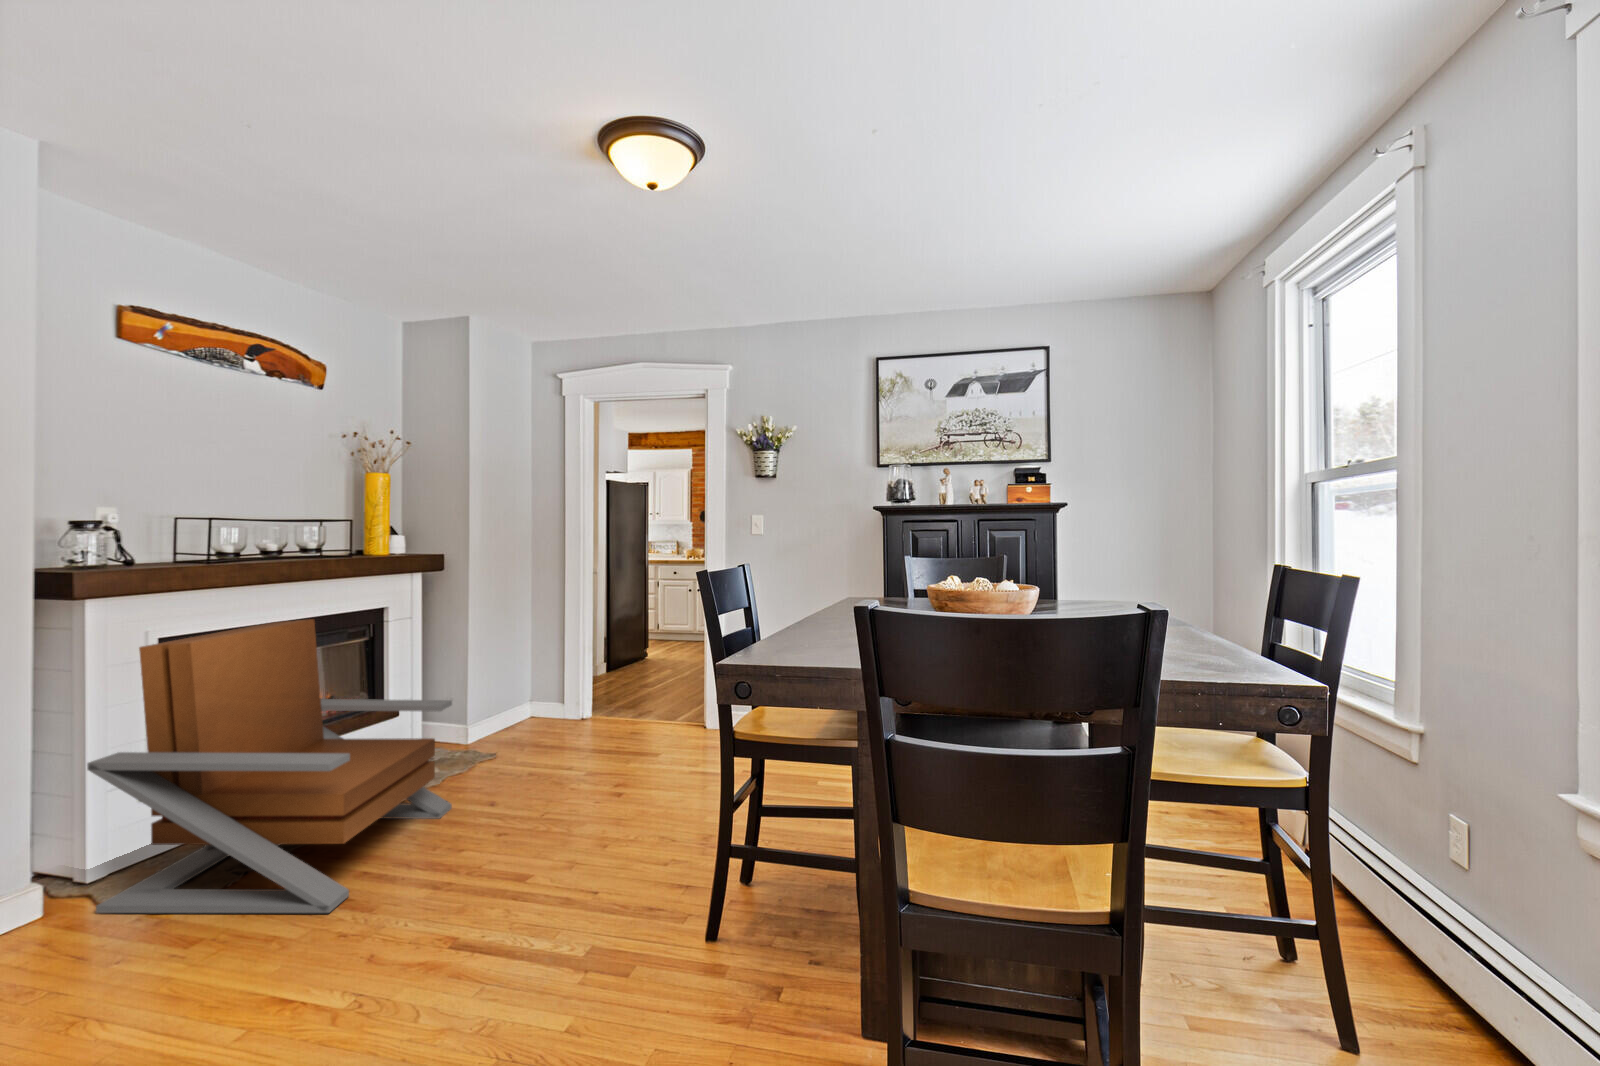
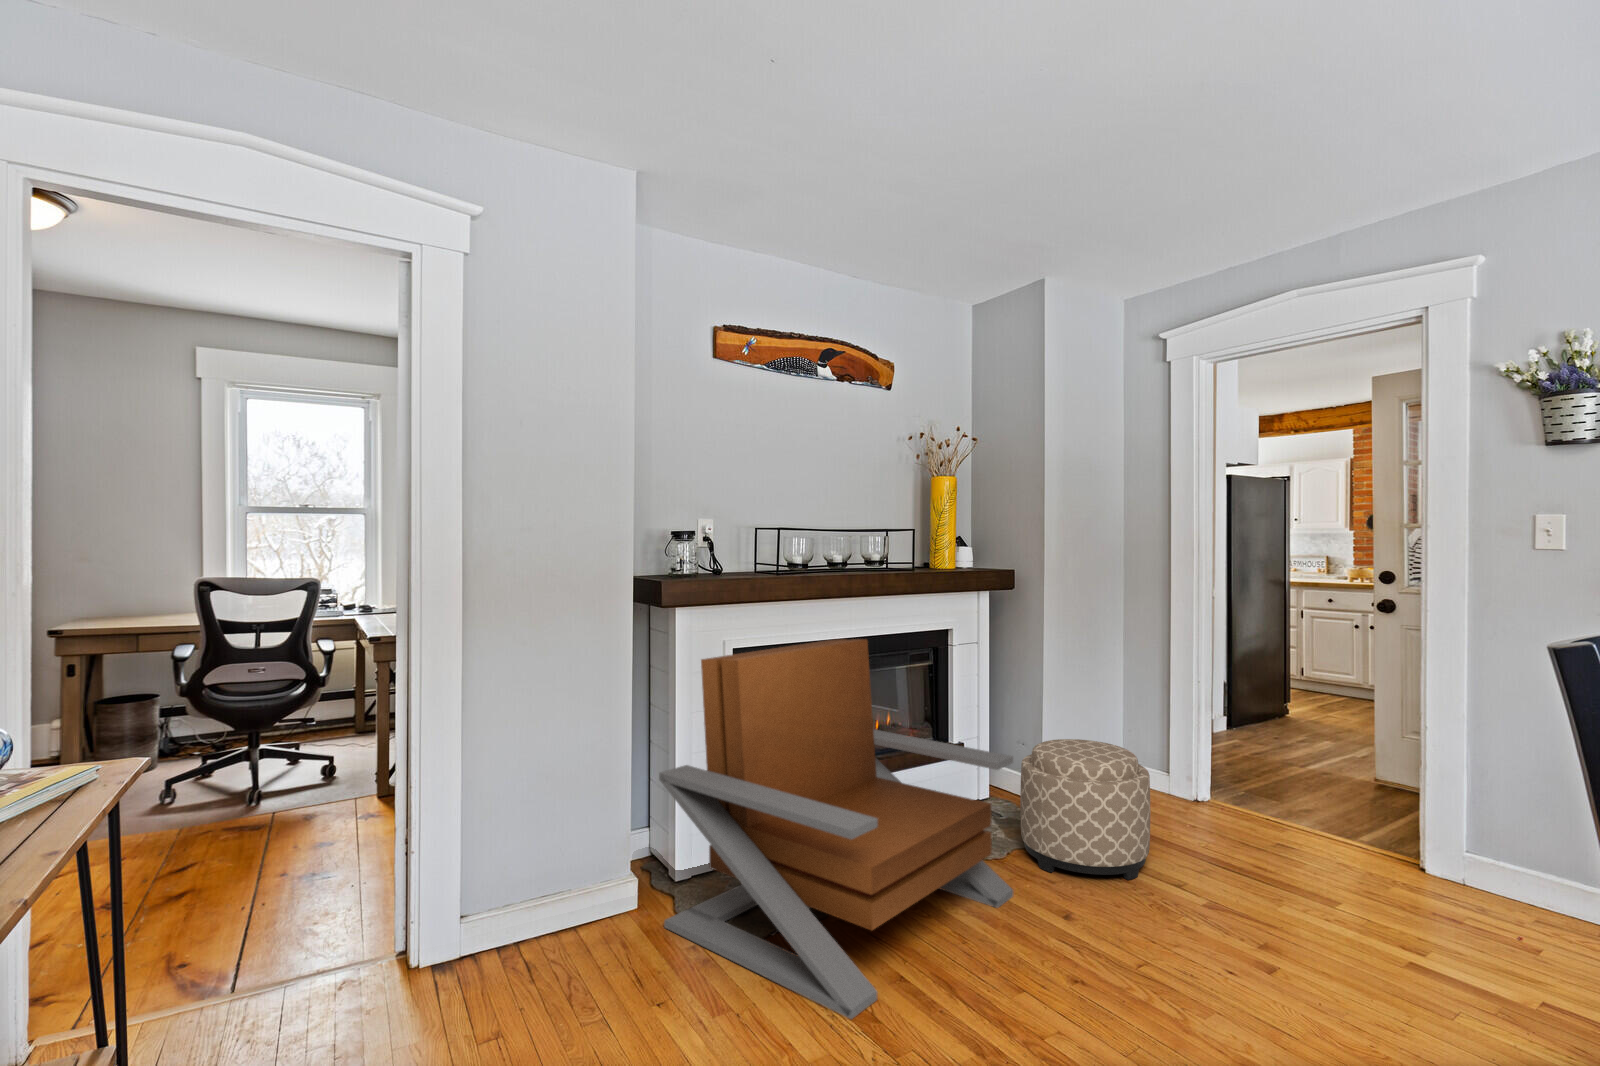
ottoman: none [454,685,553,788] -> present [1020,739,1150,880]

